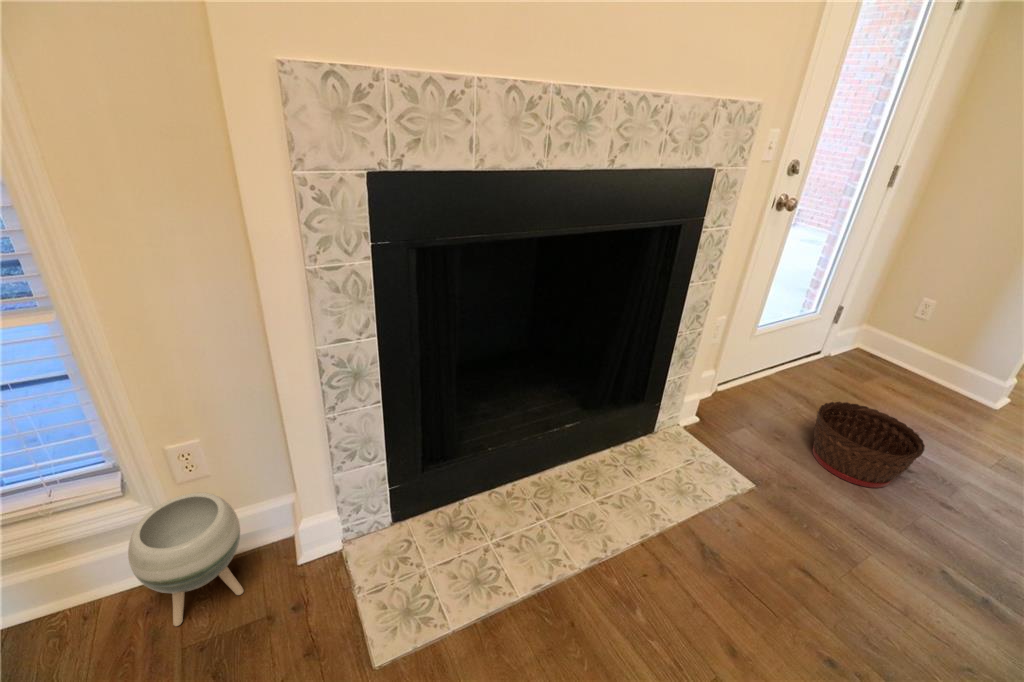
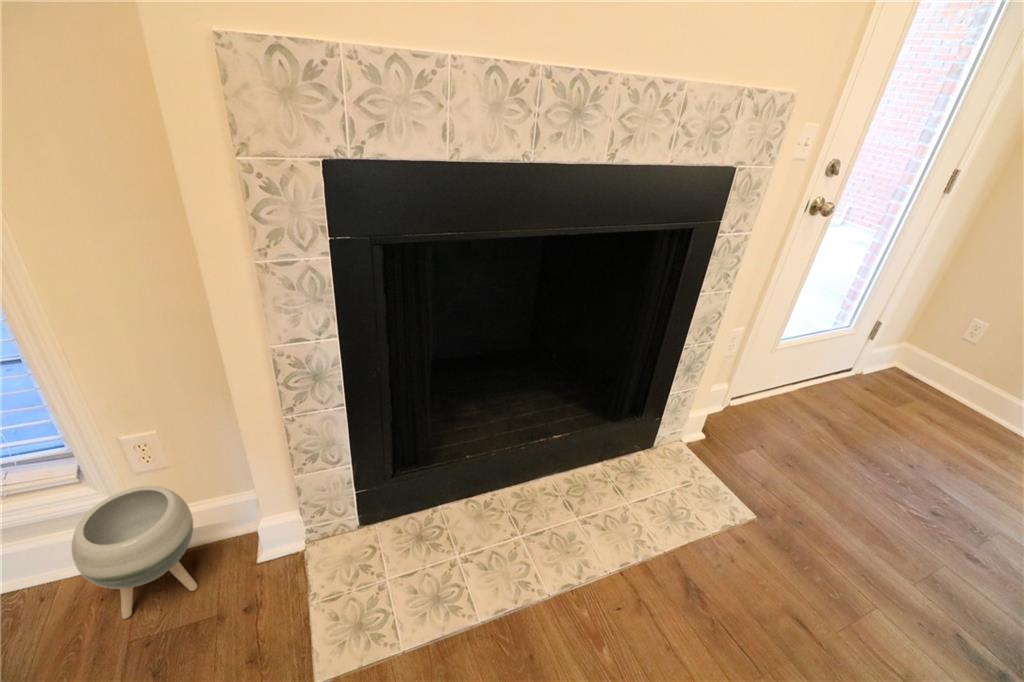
basket: present [813,402,925,488] -> none [828,429,956,530]

